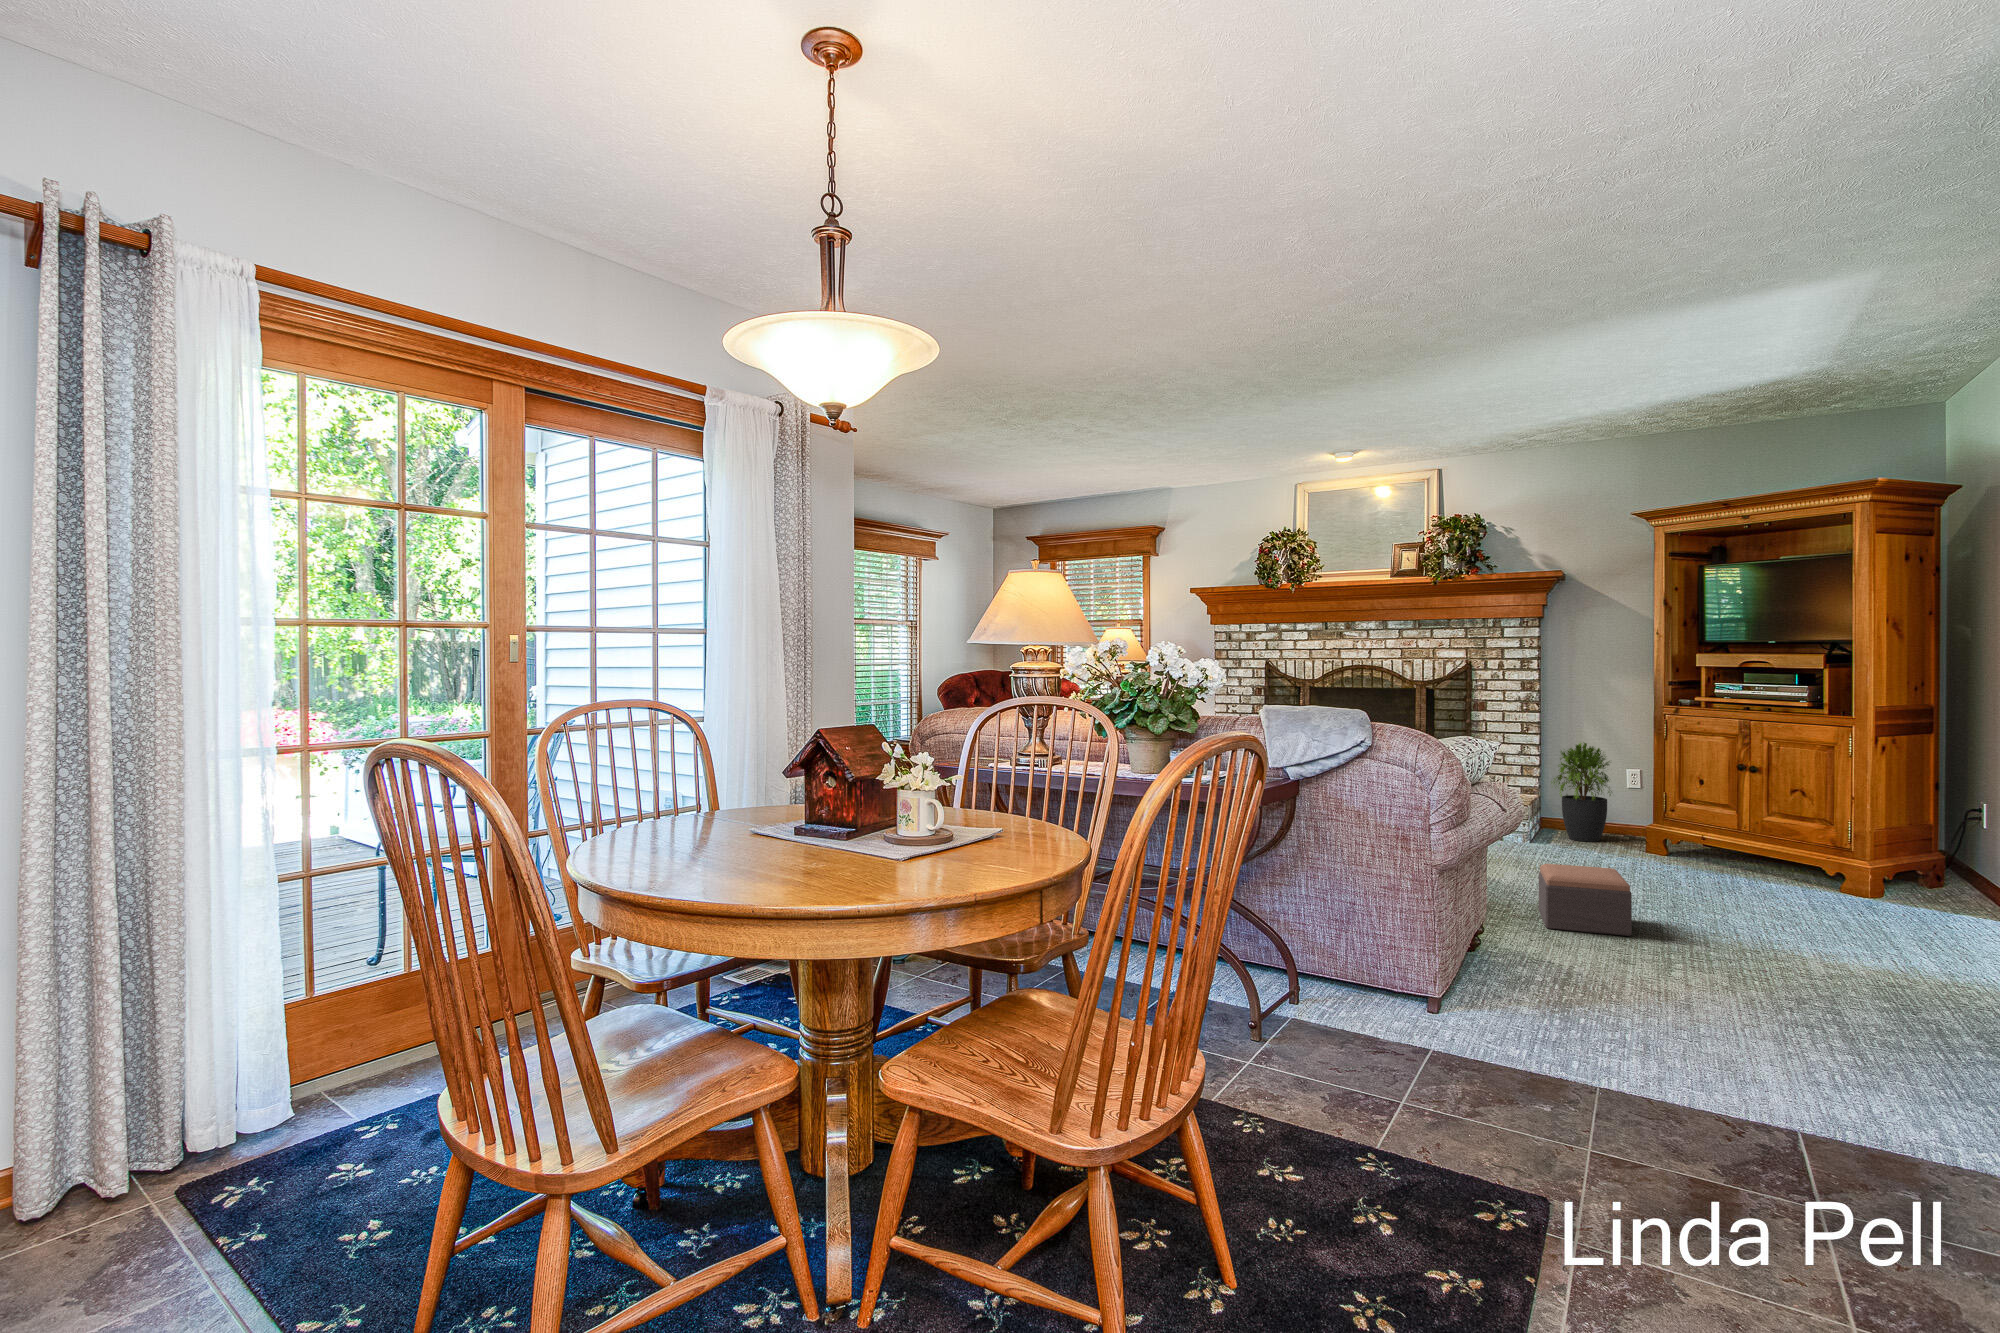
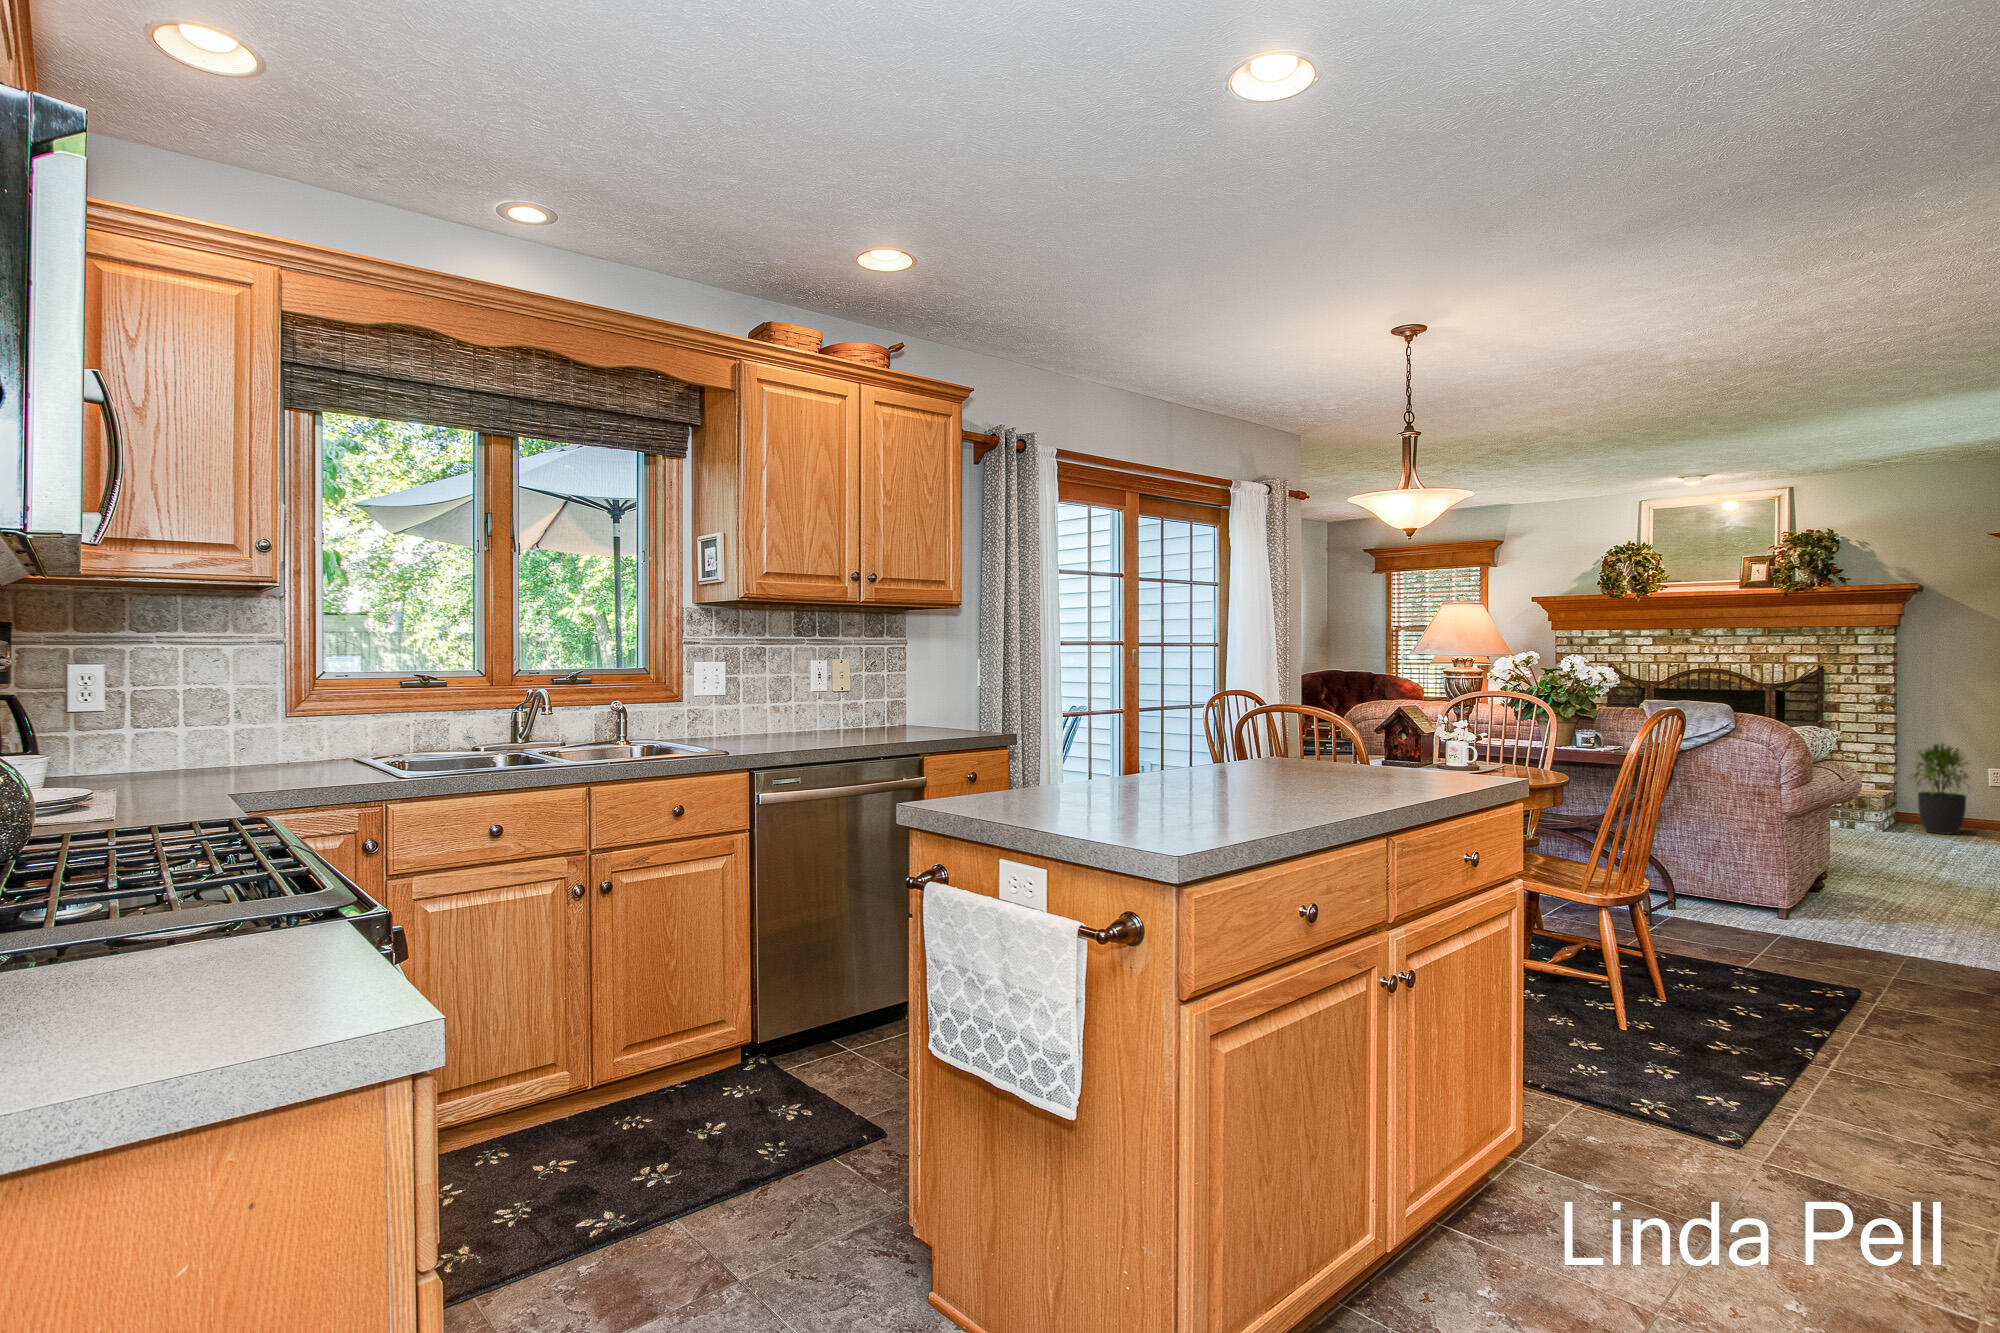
footstool: present [1539,864,1632,936] -> none [1882,840,1967,898]

